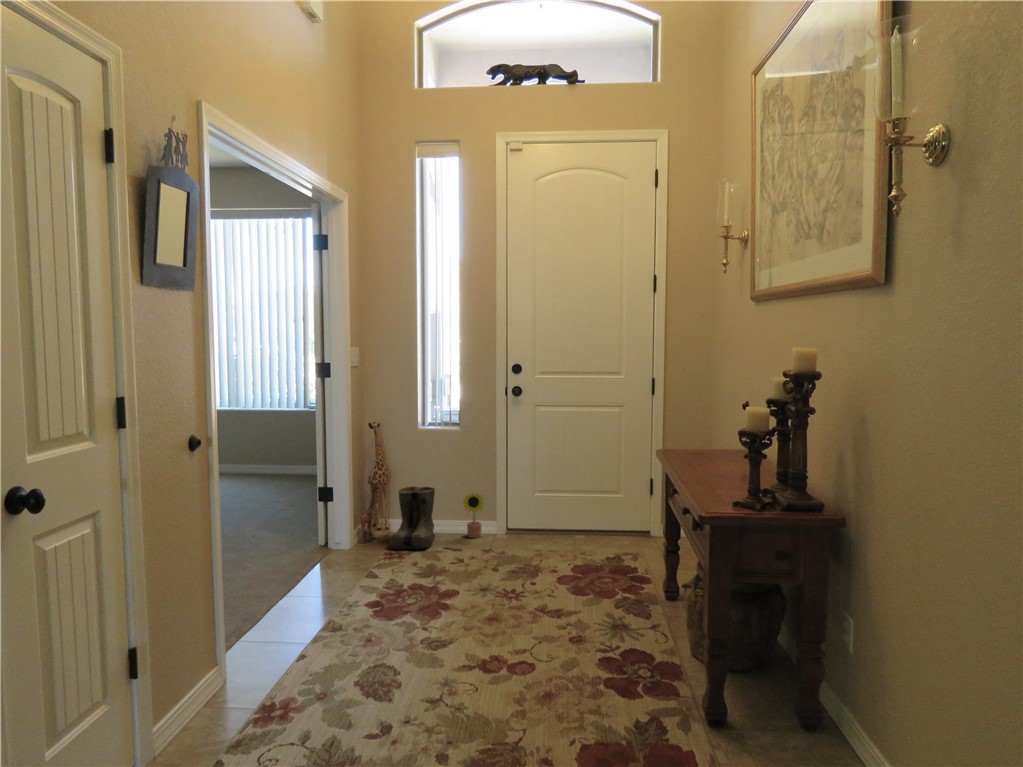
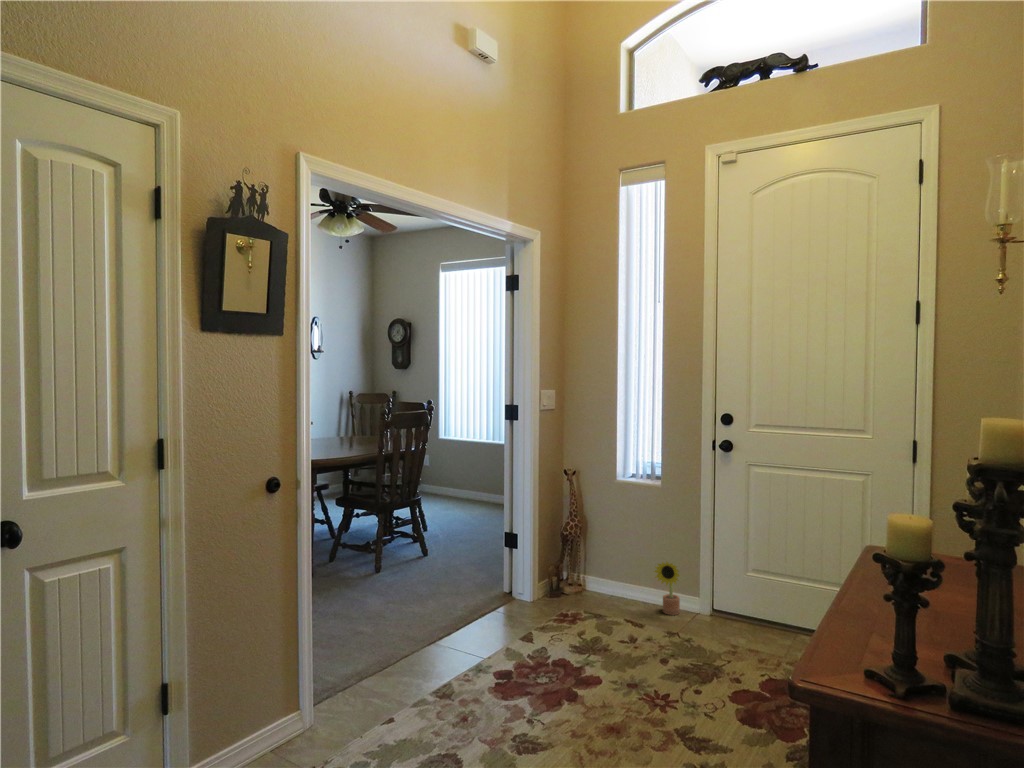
boots: present [390,486,435,549] -> none [569,544,630,617]

